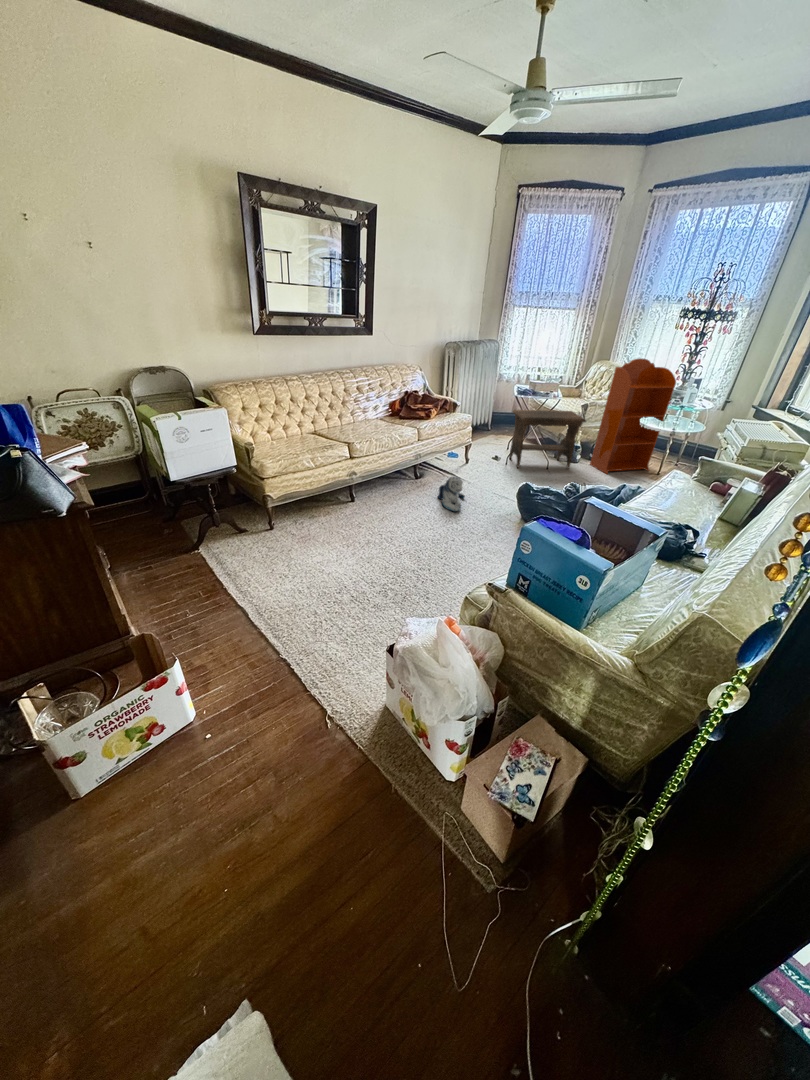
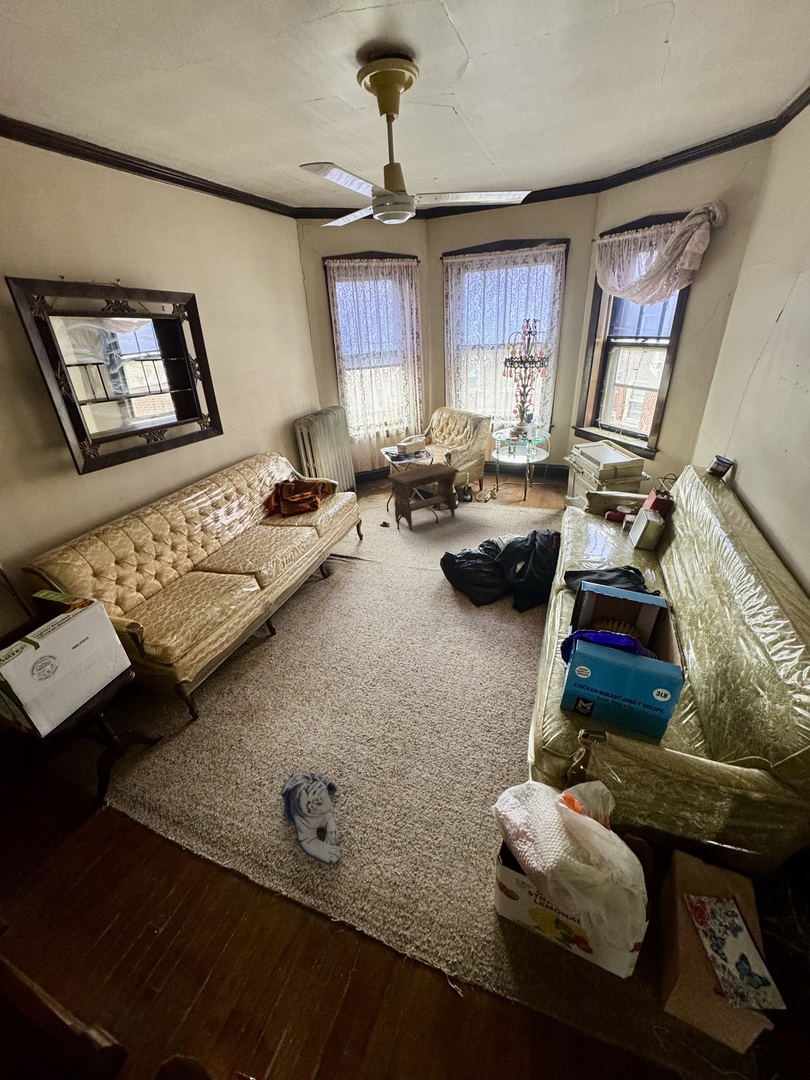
bookcase: present [590,358,676,474] -> none [467,405,518,513]
plush toy: present [438,477,465,512] -> present [282,771,341,863]

